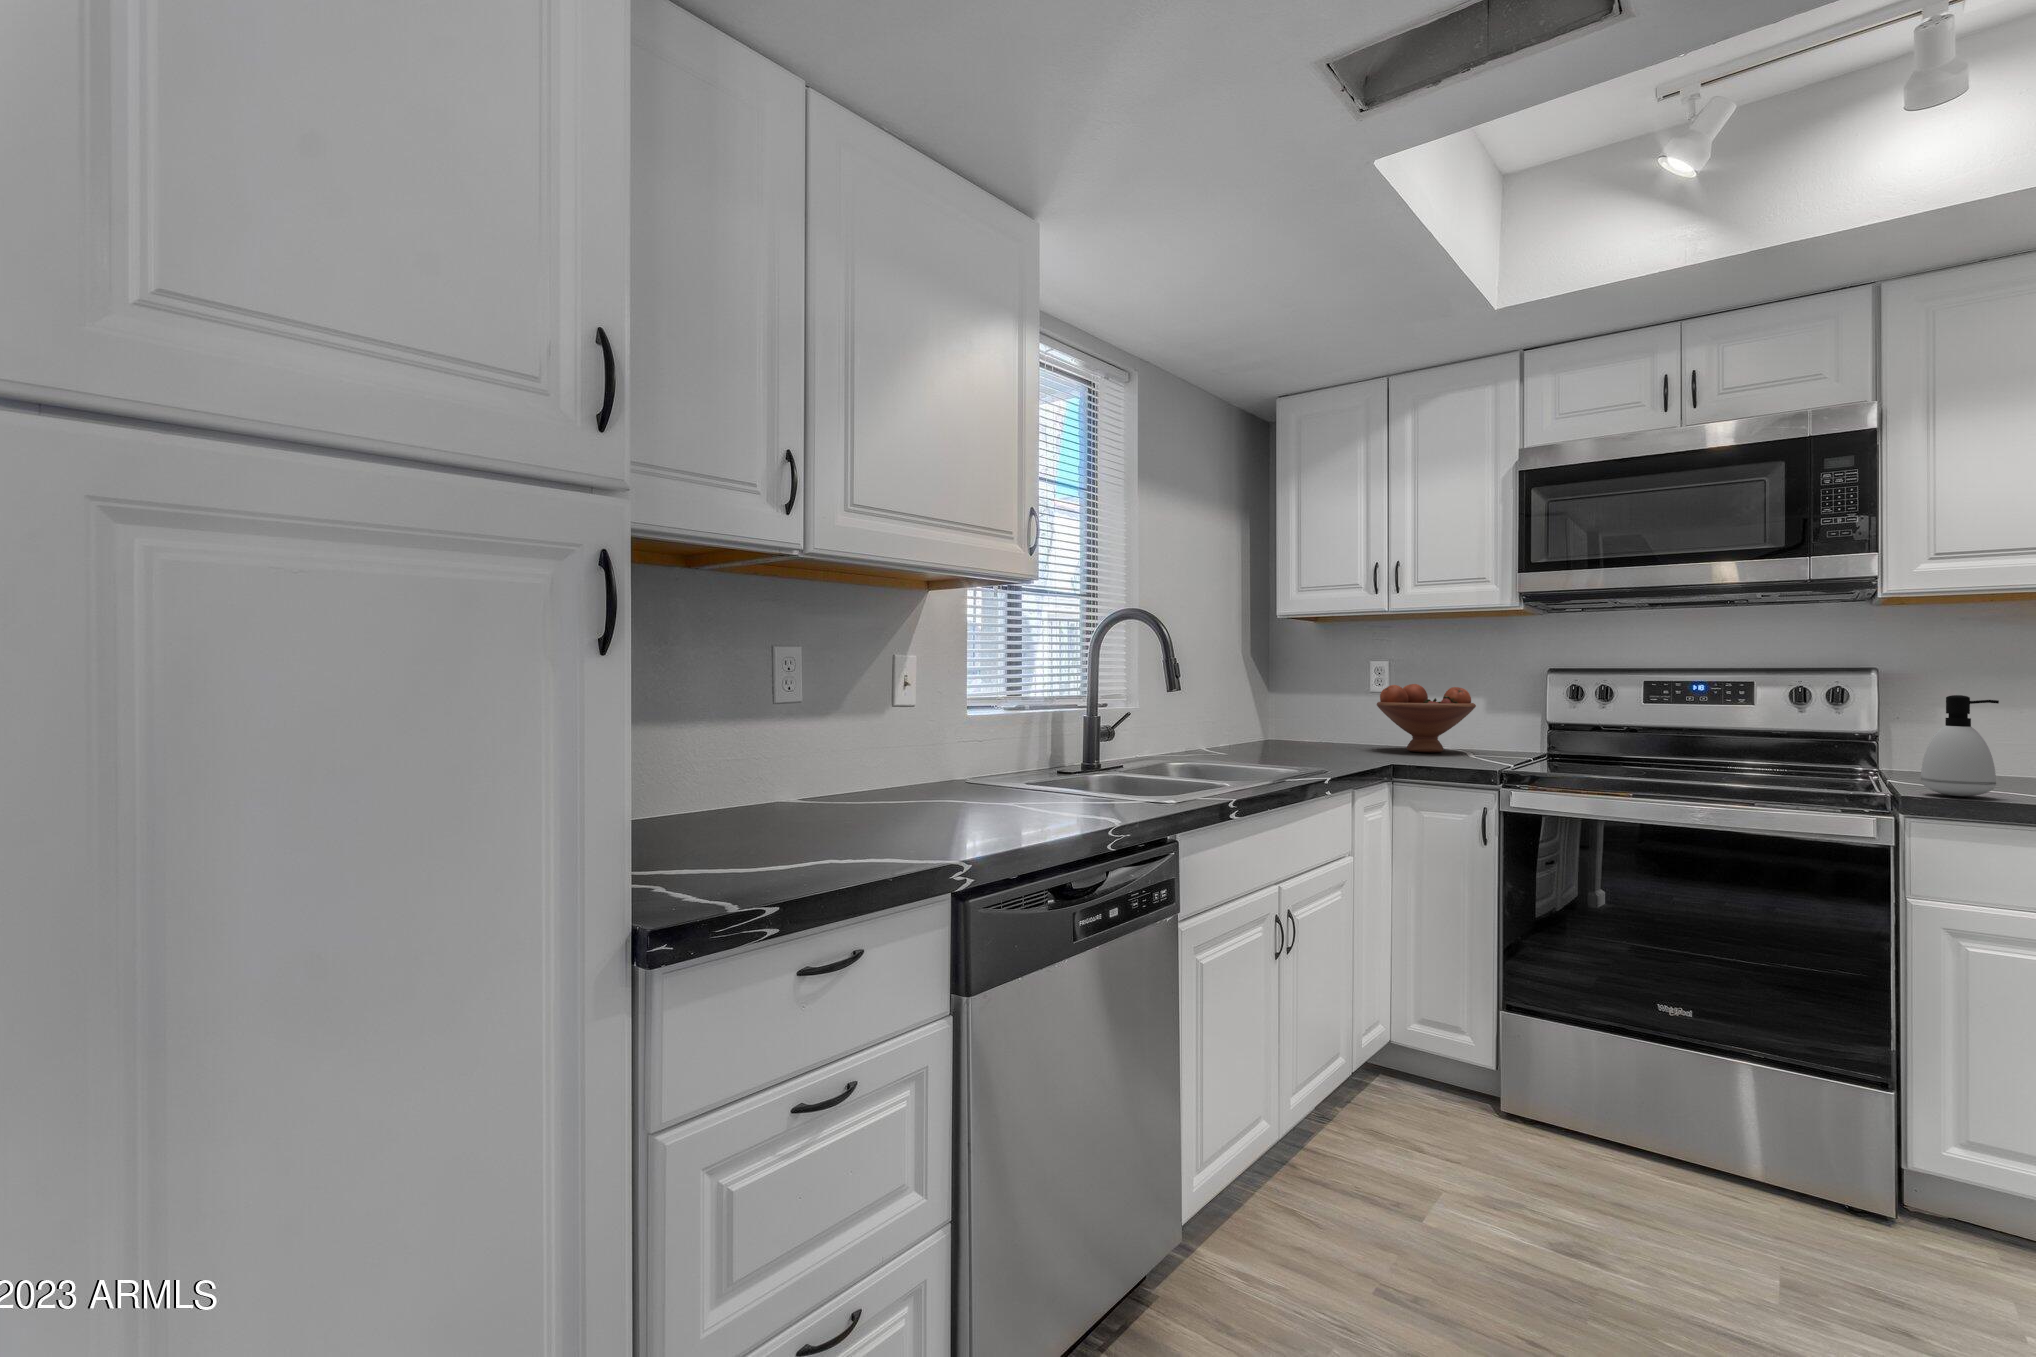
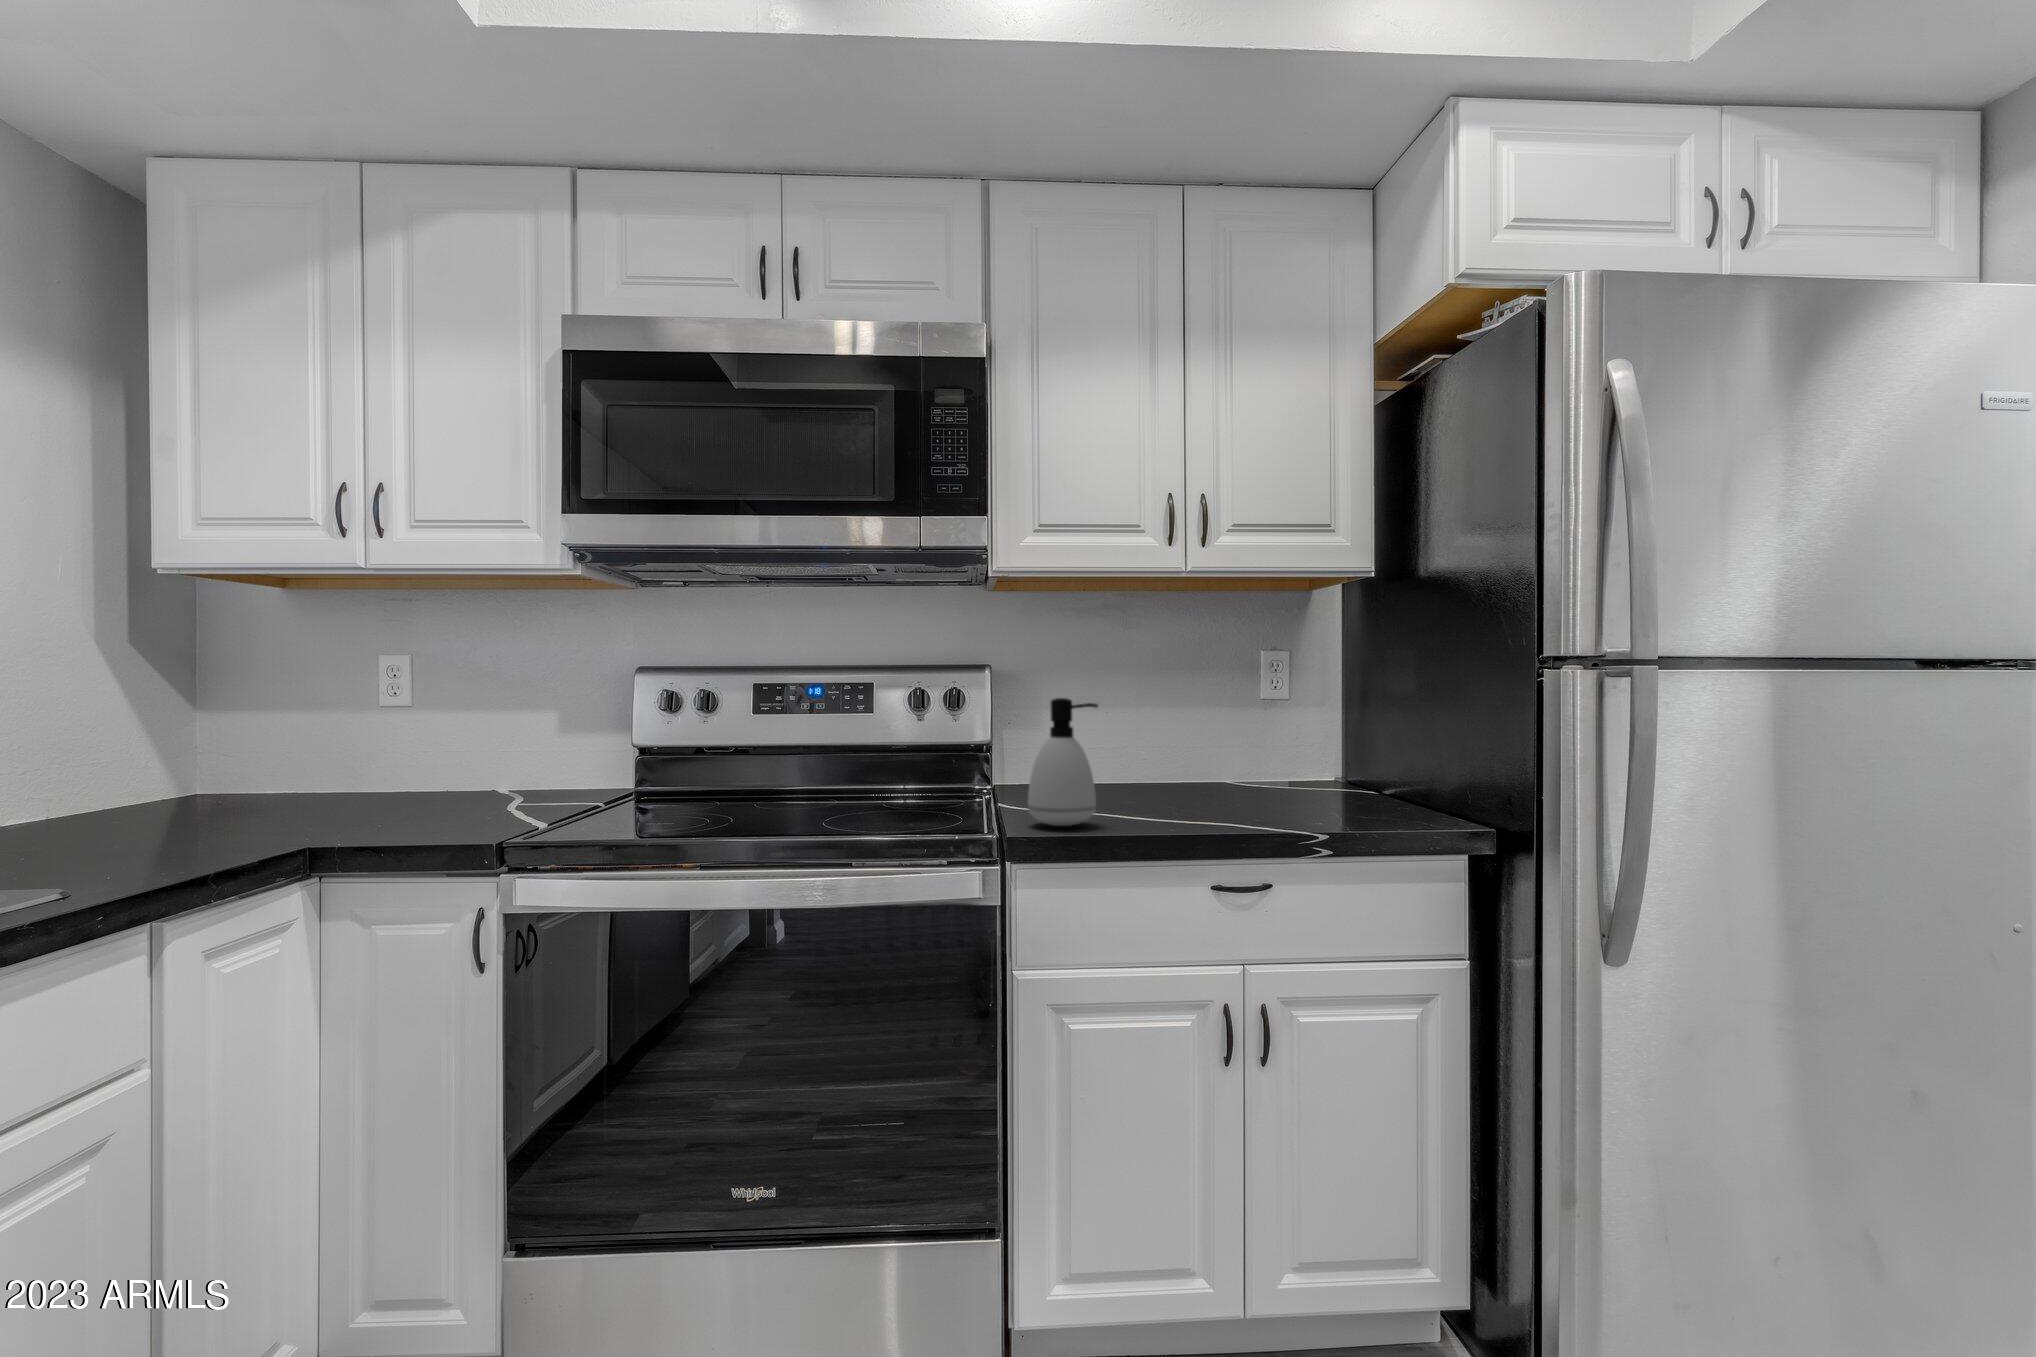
fruit bowl: present [1377,684,1476,752] -> none [362,690,532,801]

